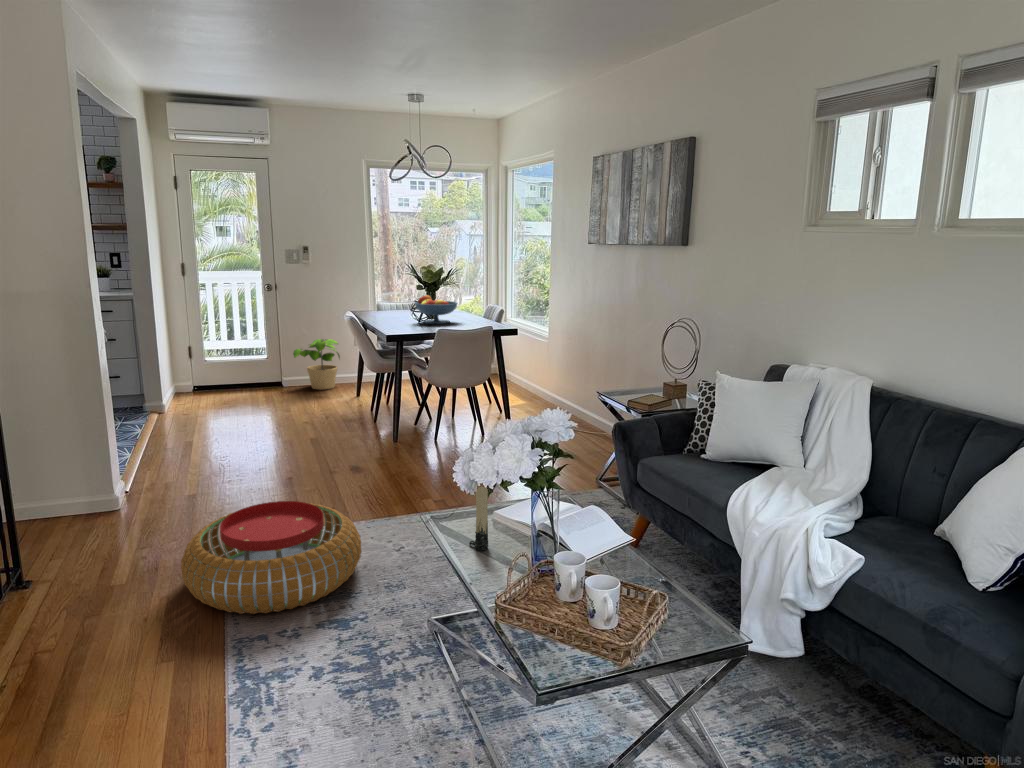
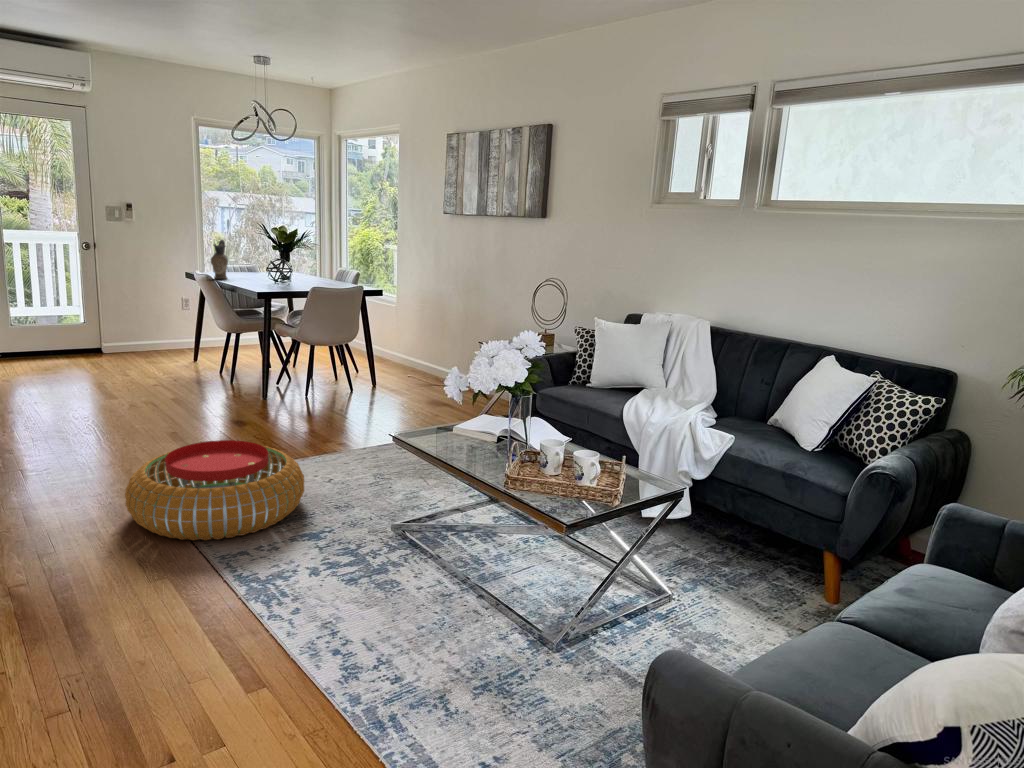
ceramic pitcher: none [363,280,379,318] -> present [211,239,228,279]
fruit bowl: present [415,295,458,324] -> none [274,256,318,285]
potted plant: present [293,339,340,390] -> none [115,302,173,357]
candle: present [469,486,488,550] -> none [445,386,465,452]

